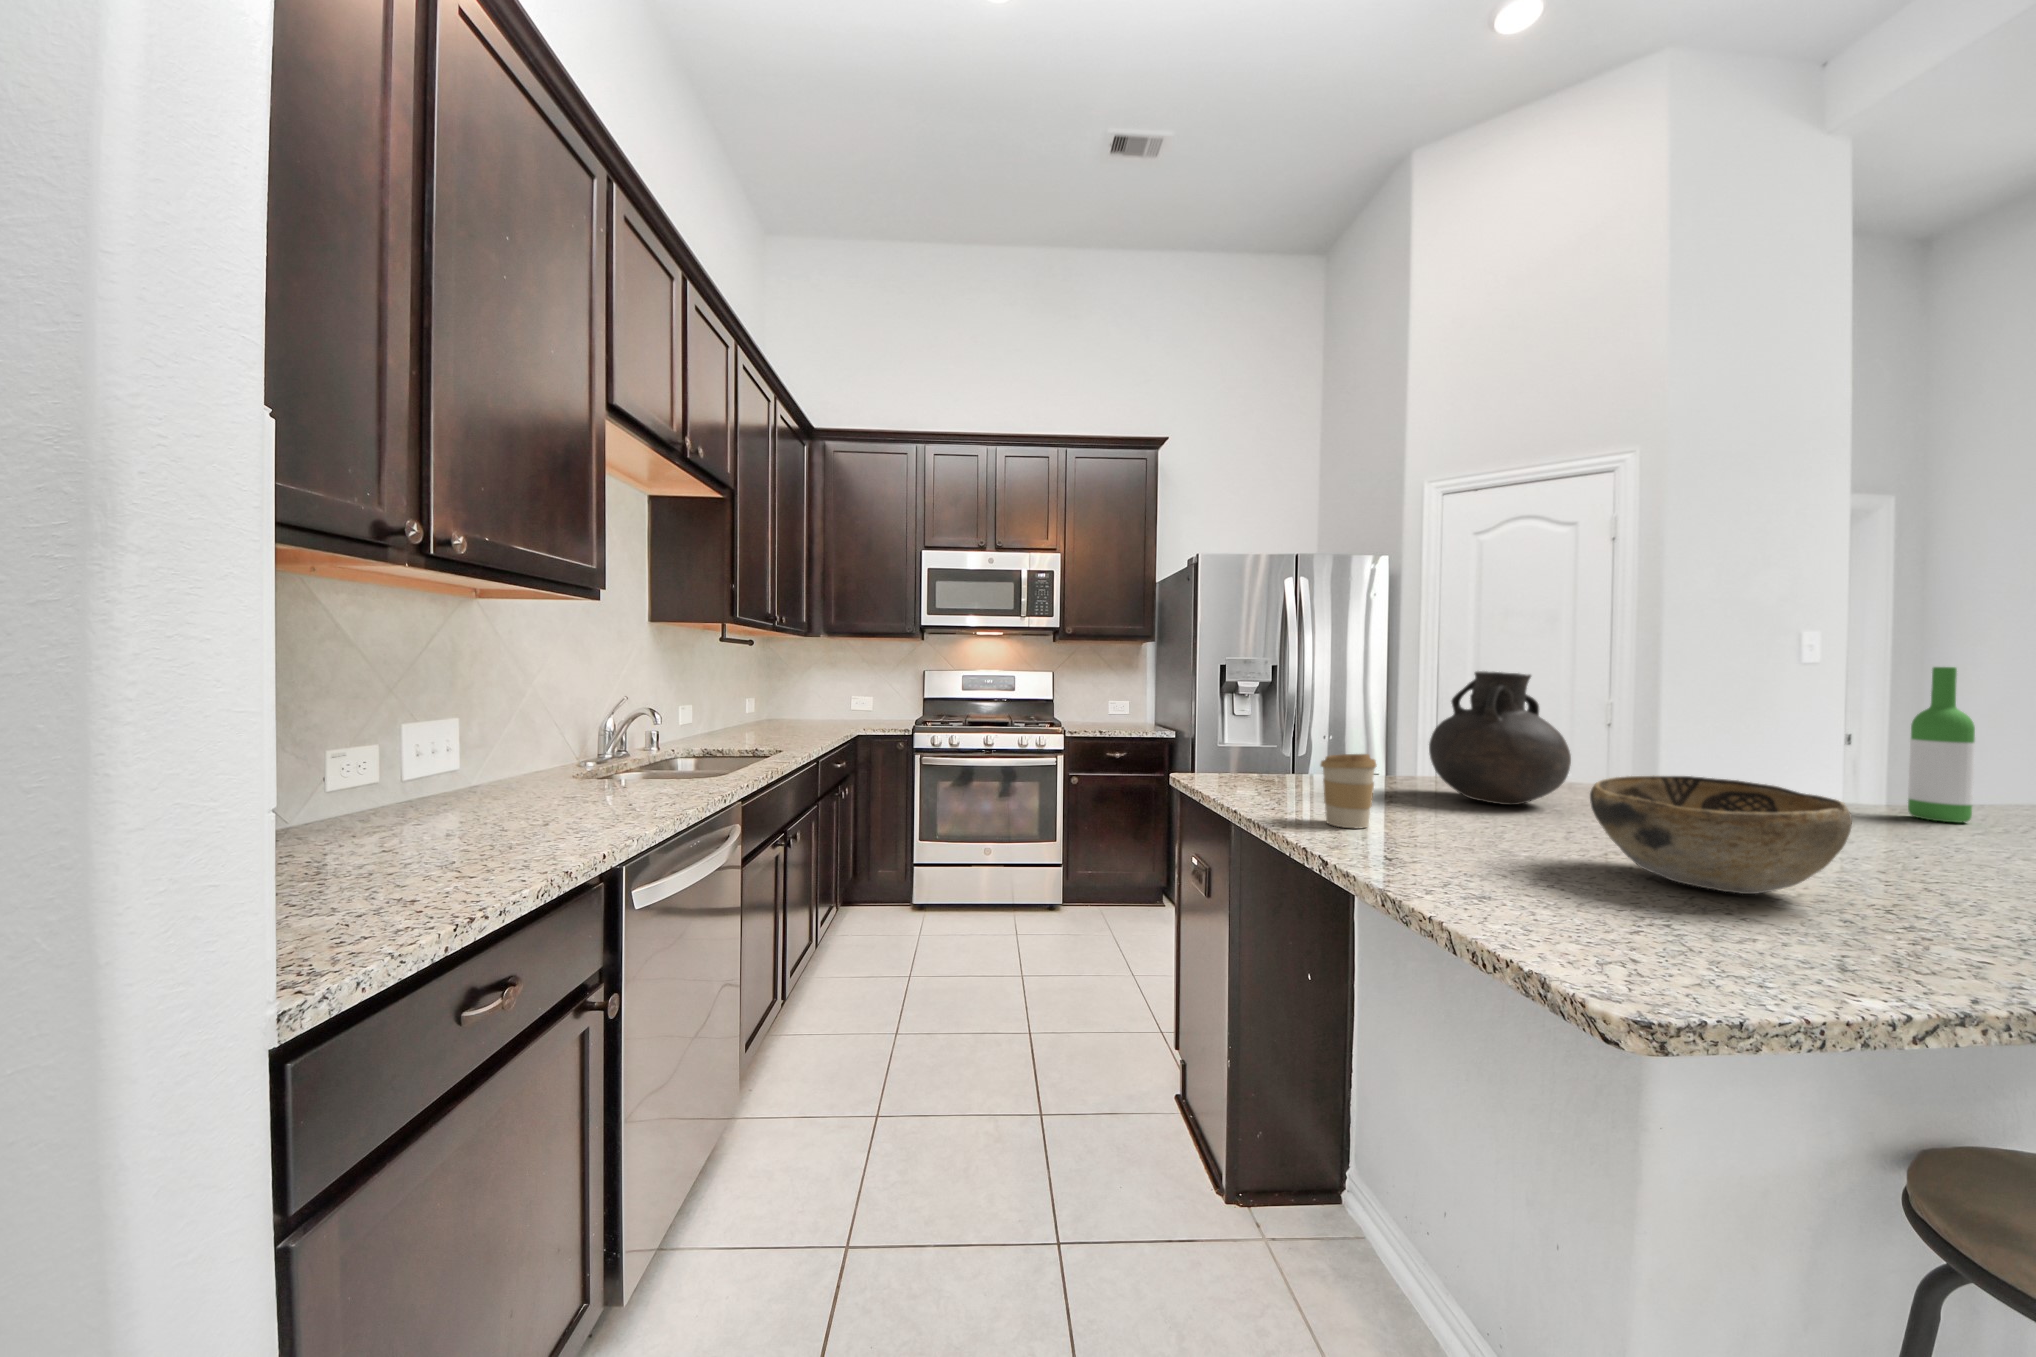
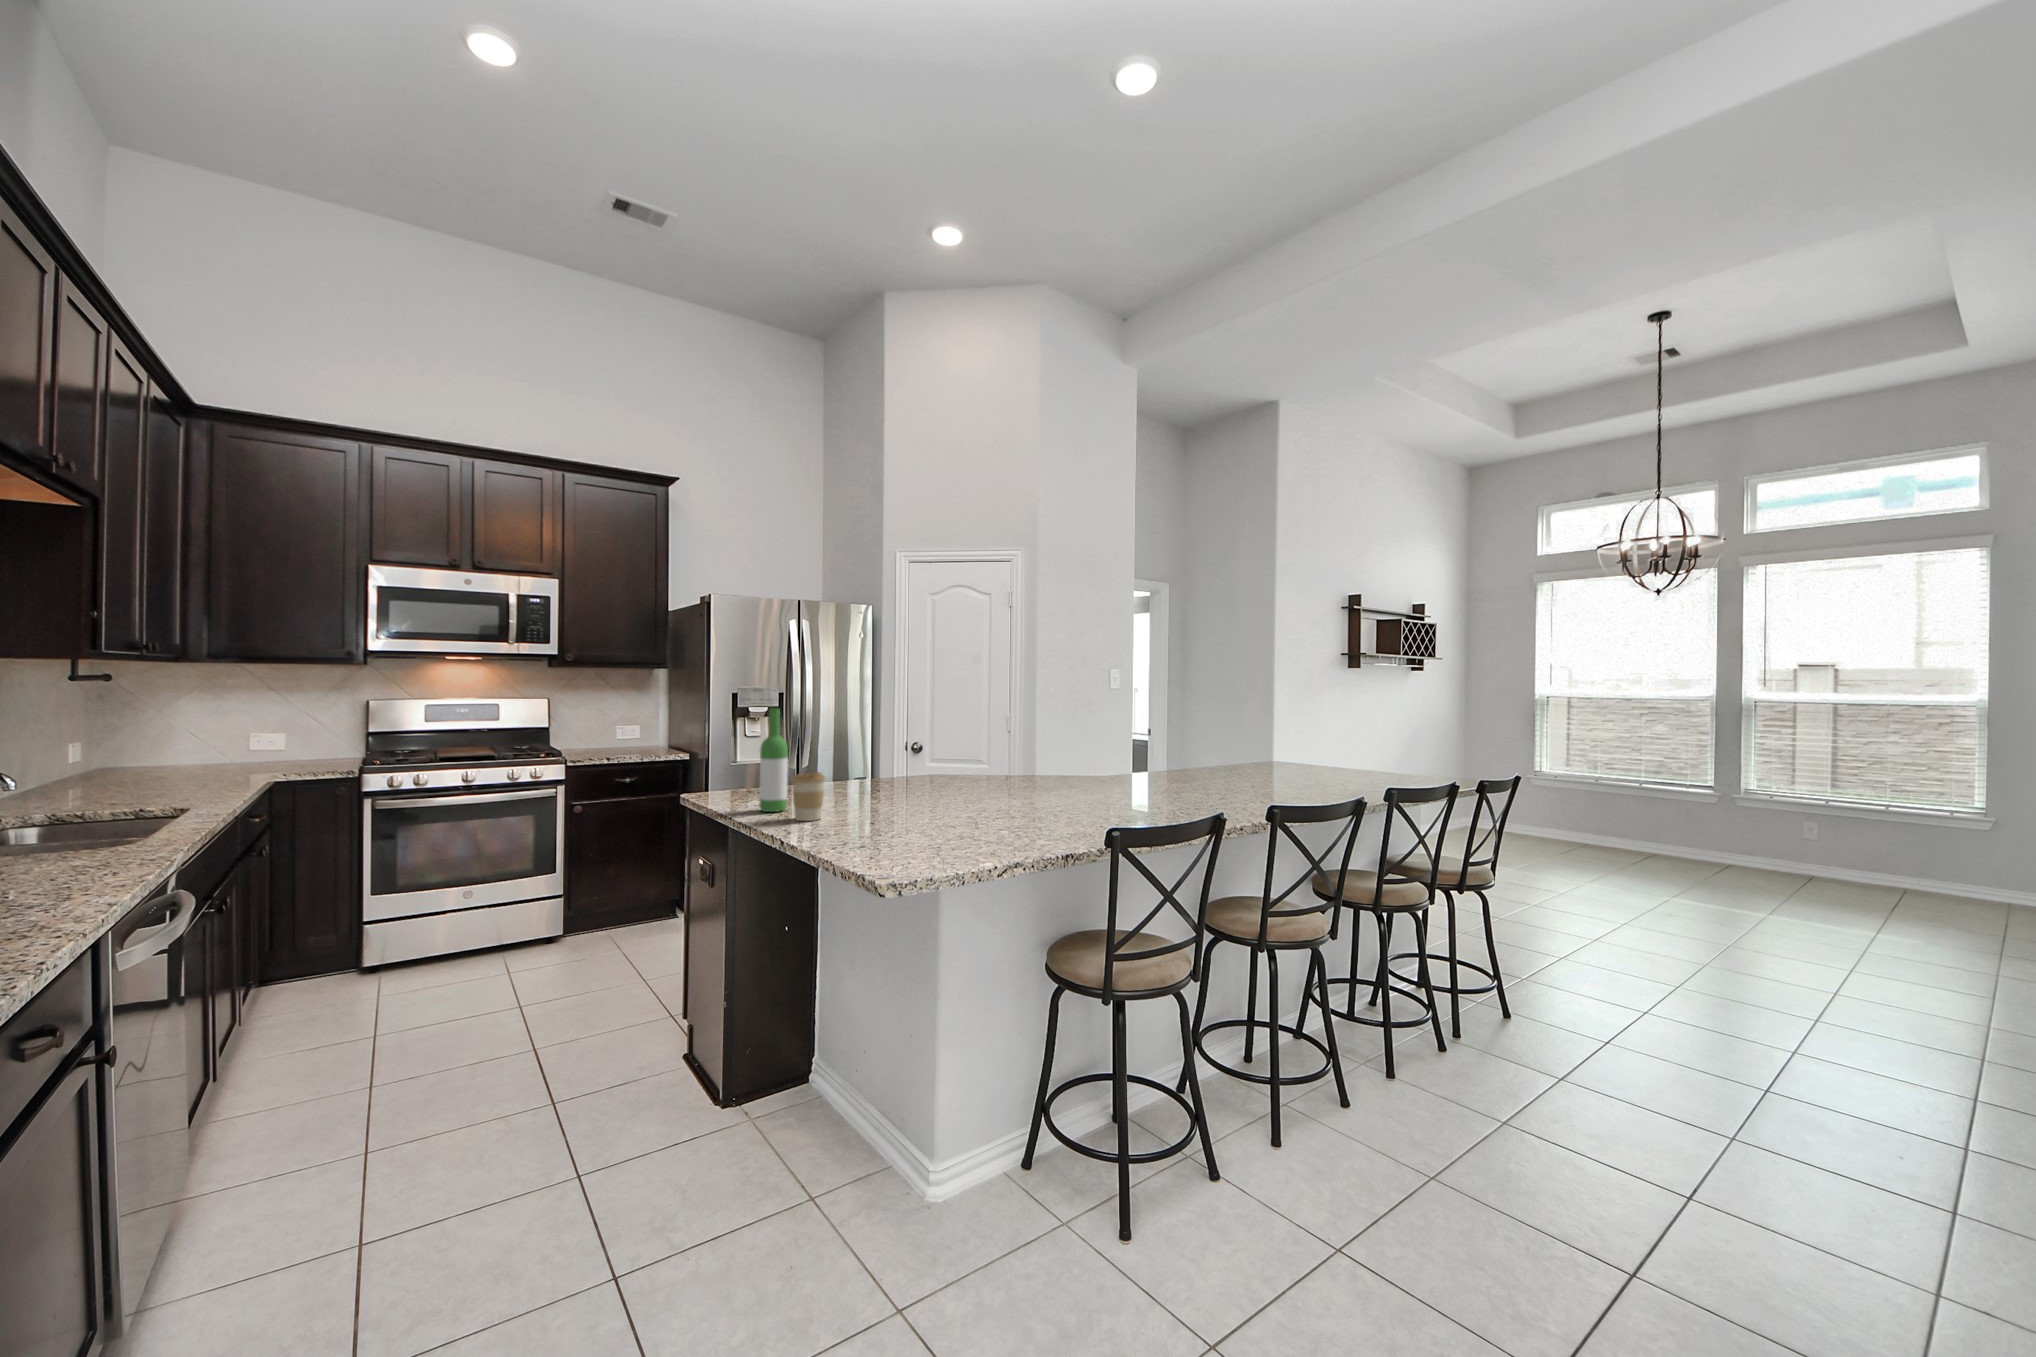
wine bottle: present [1908,667,1975,823] -> present [759,709,788,812]
vase: present [1429,671,1571,805] -> none [868,711,943,796]
decorative bowl: present [1590,775,1852,894] -> none [926,773,1019,829]

